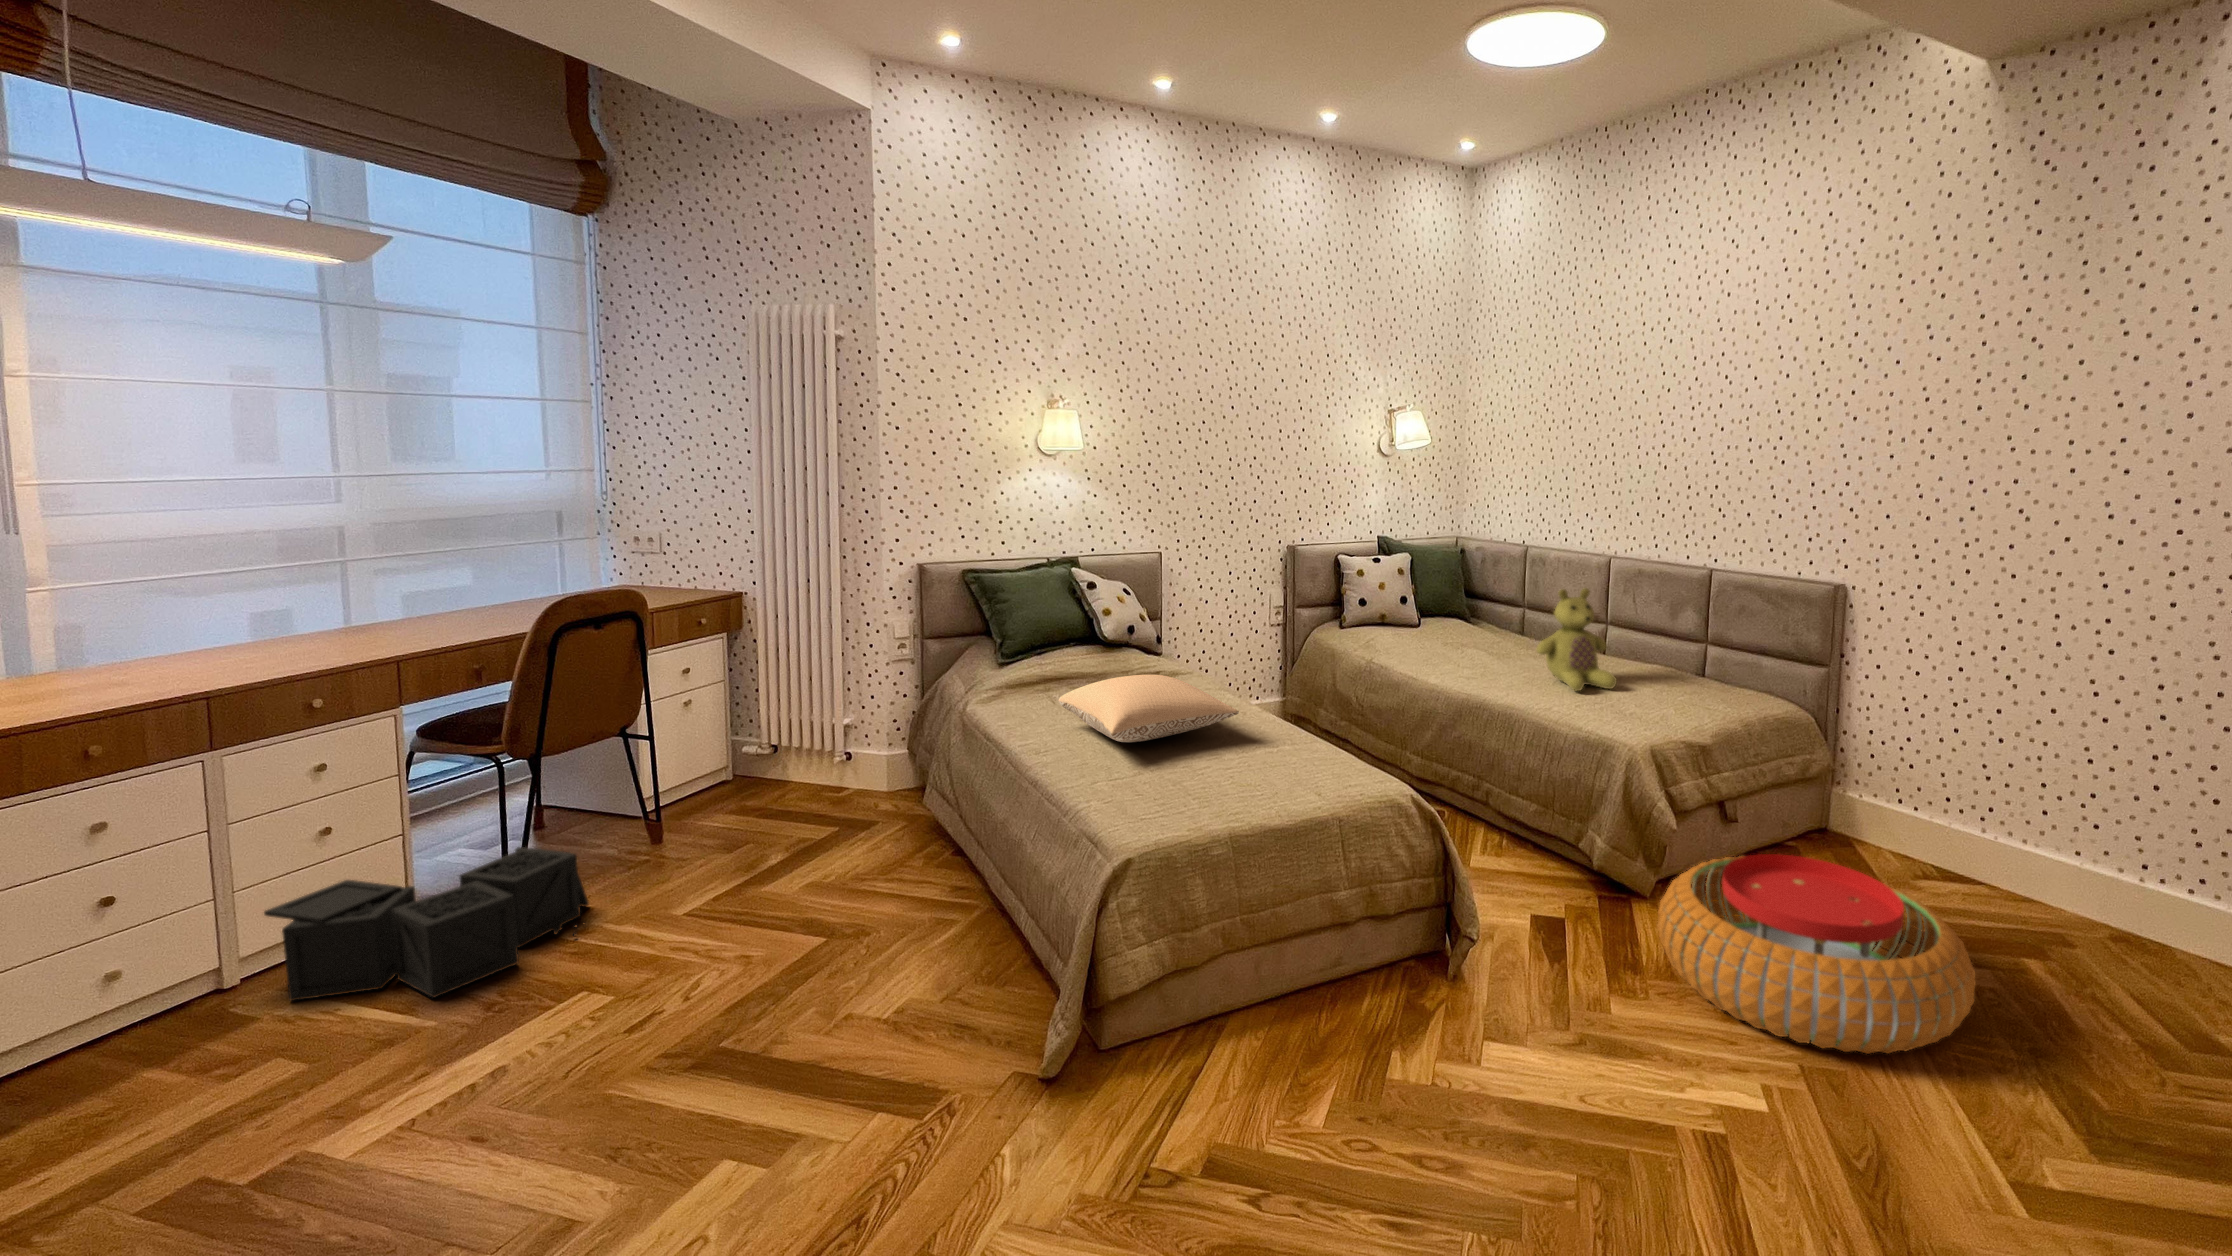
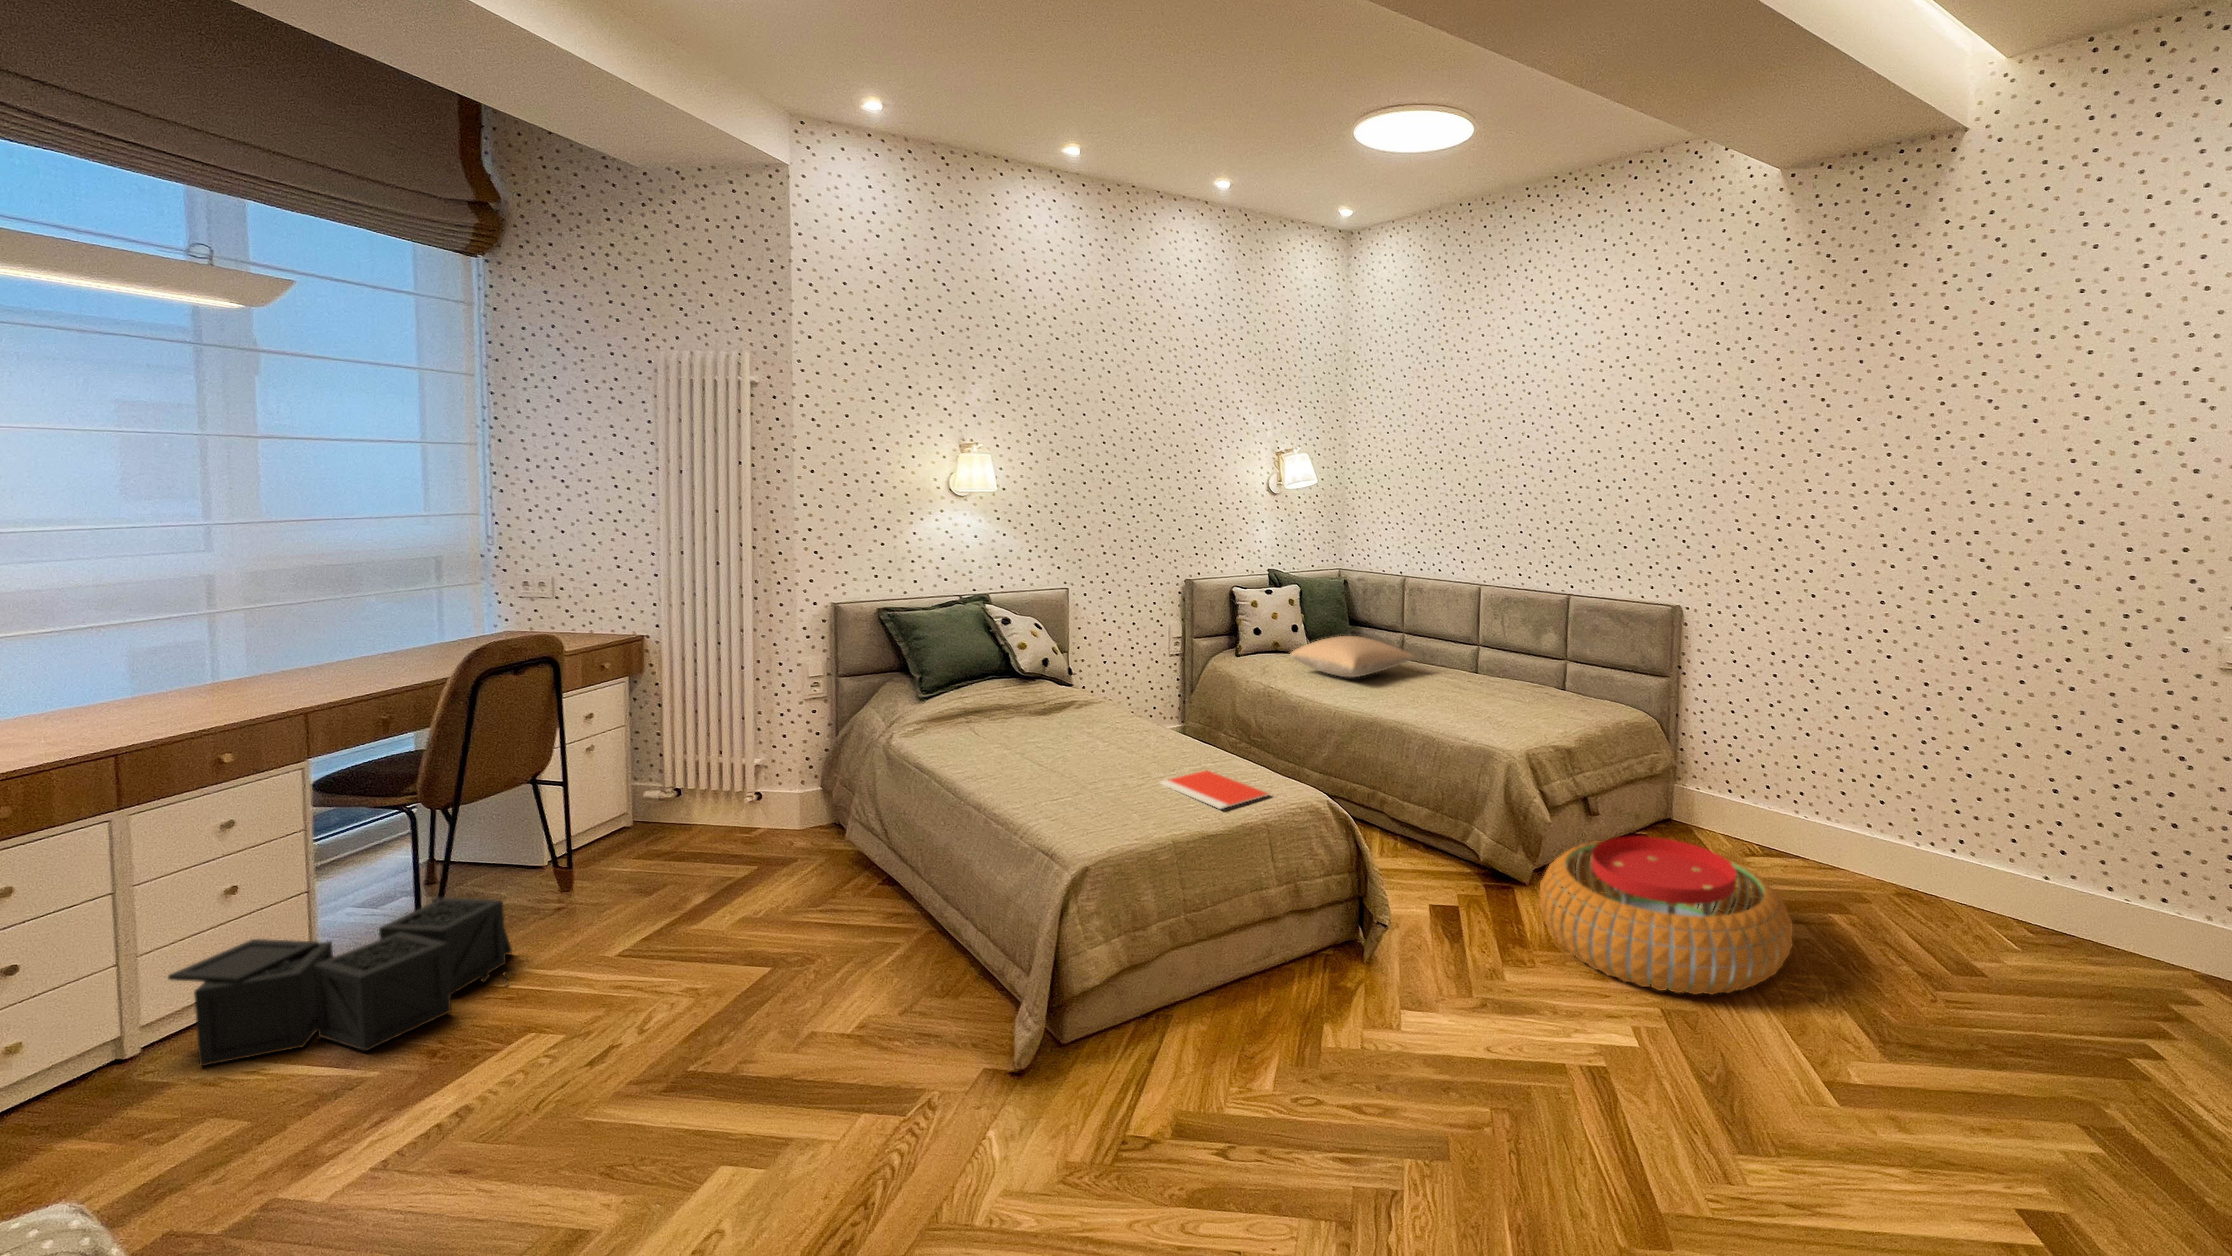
stuffed bear: present [1537,588,1617,691] -> none [1422,613,1492,705]
pillow: present [1059,674,1239,742] -> present [1290,636,1415,677]
notebook: none [1226,754,1345,801] -> present [1160,770,1269,809]

